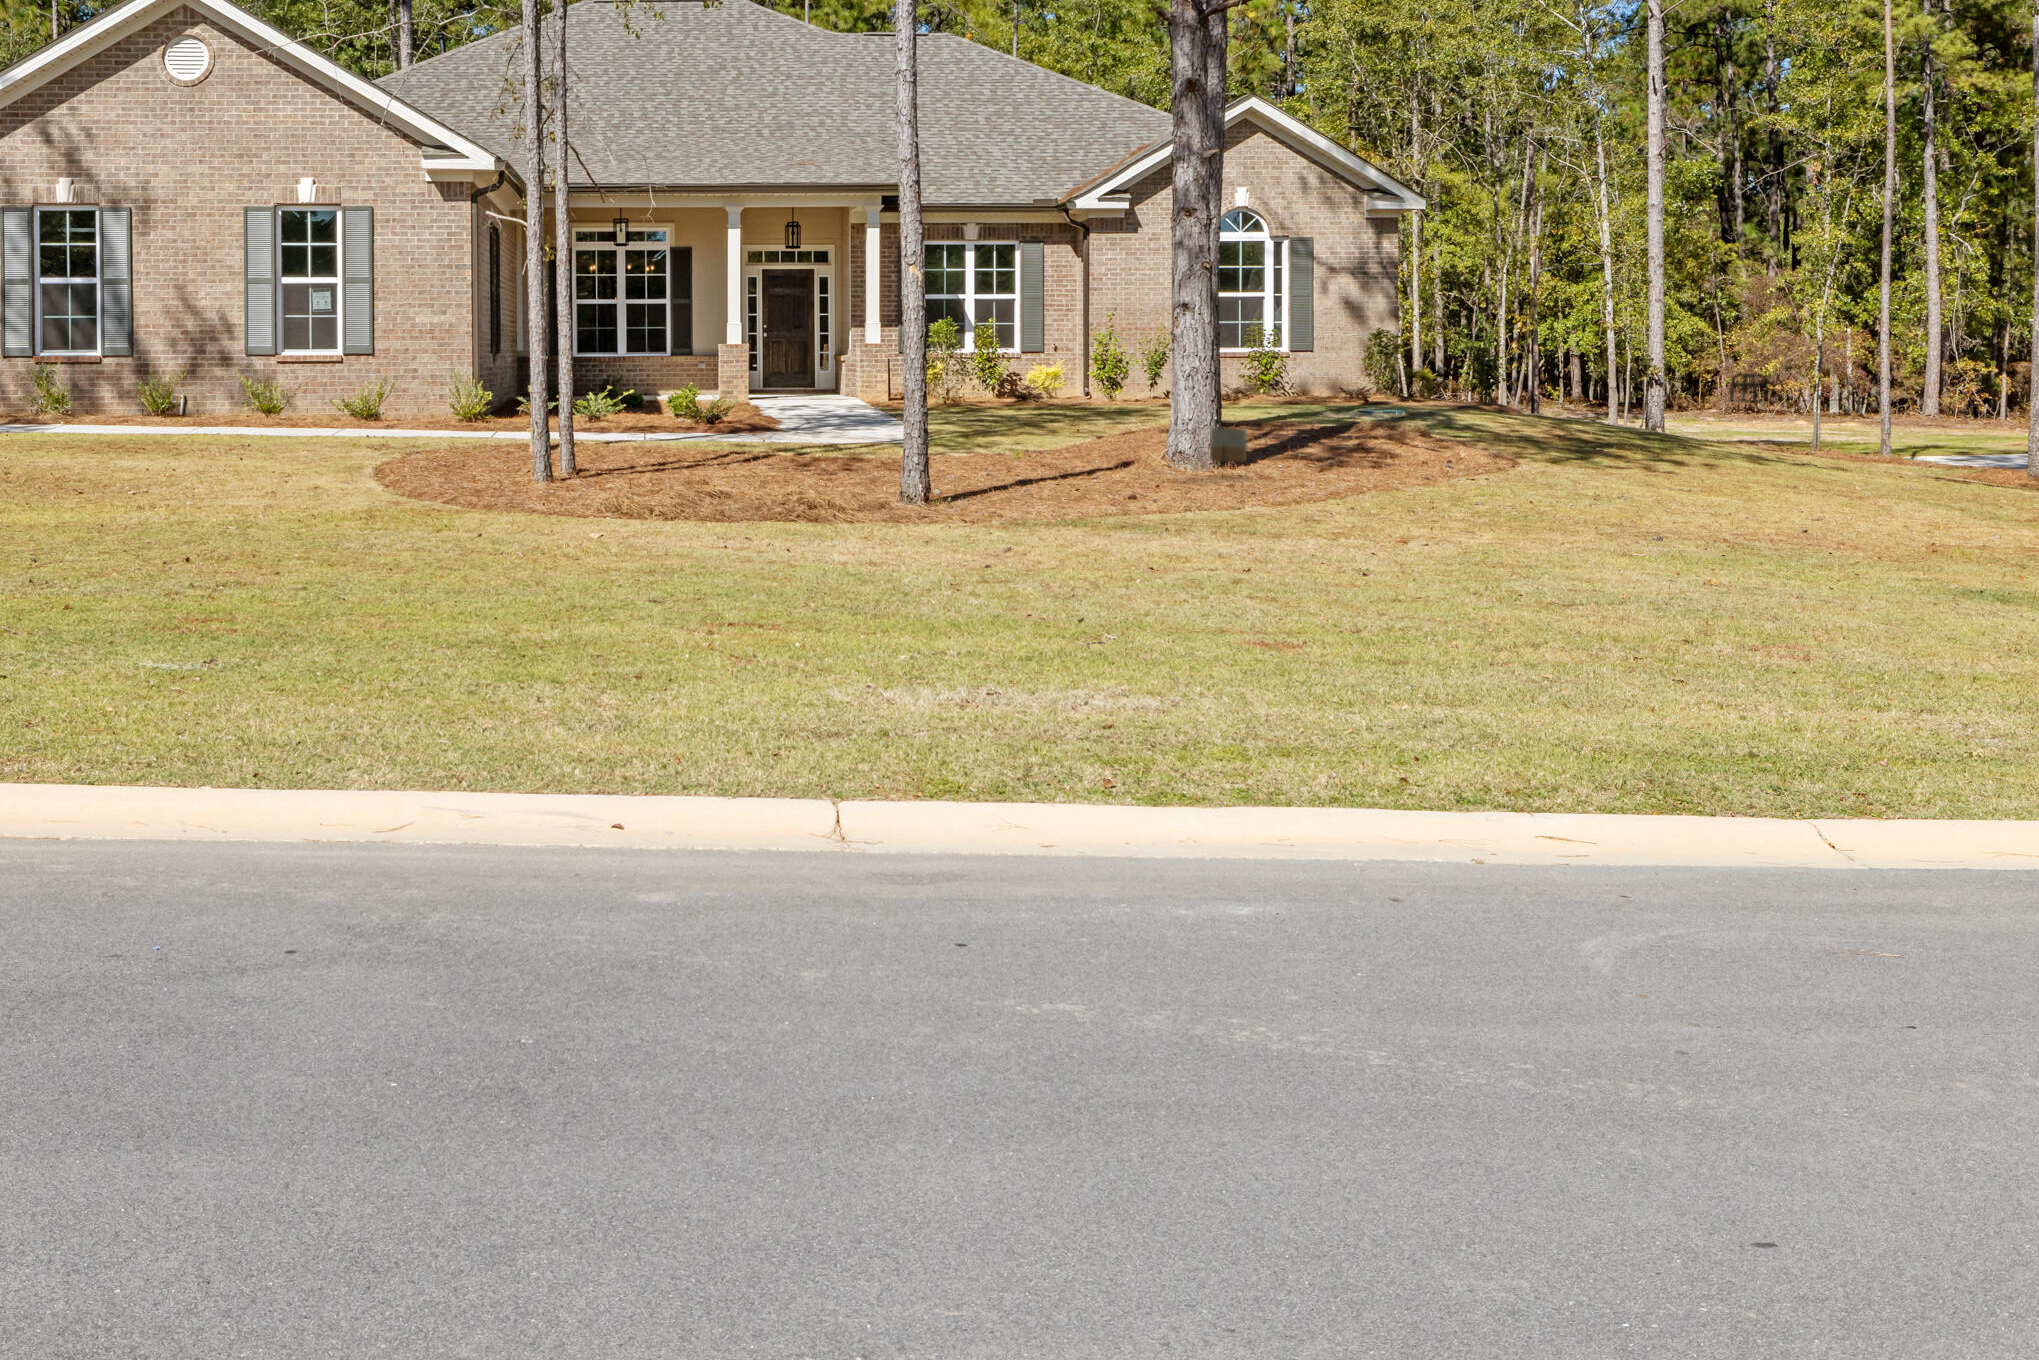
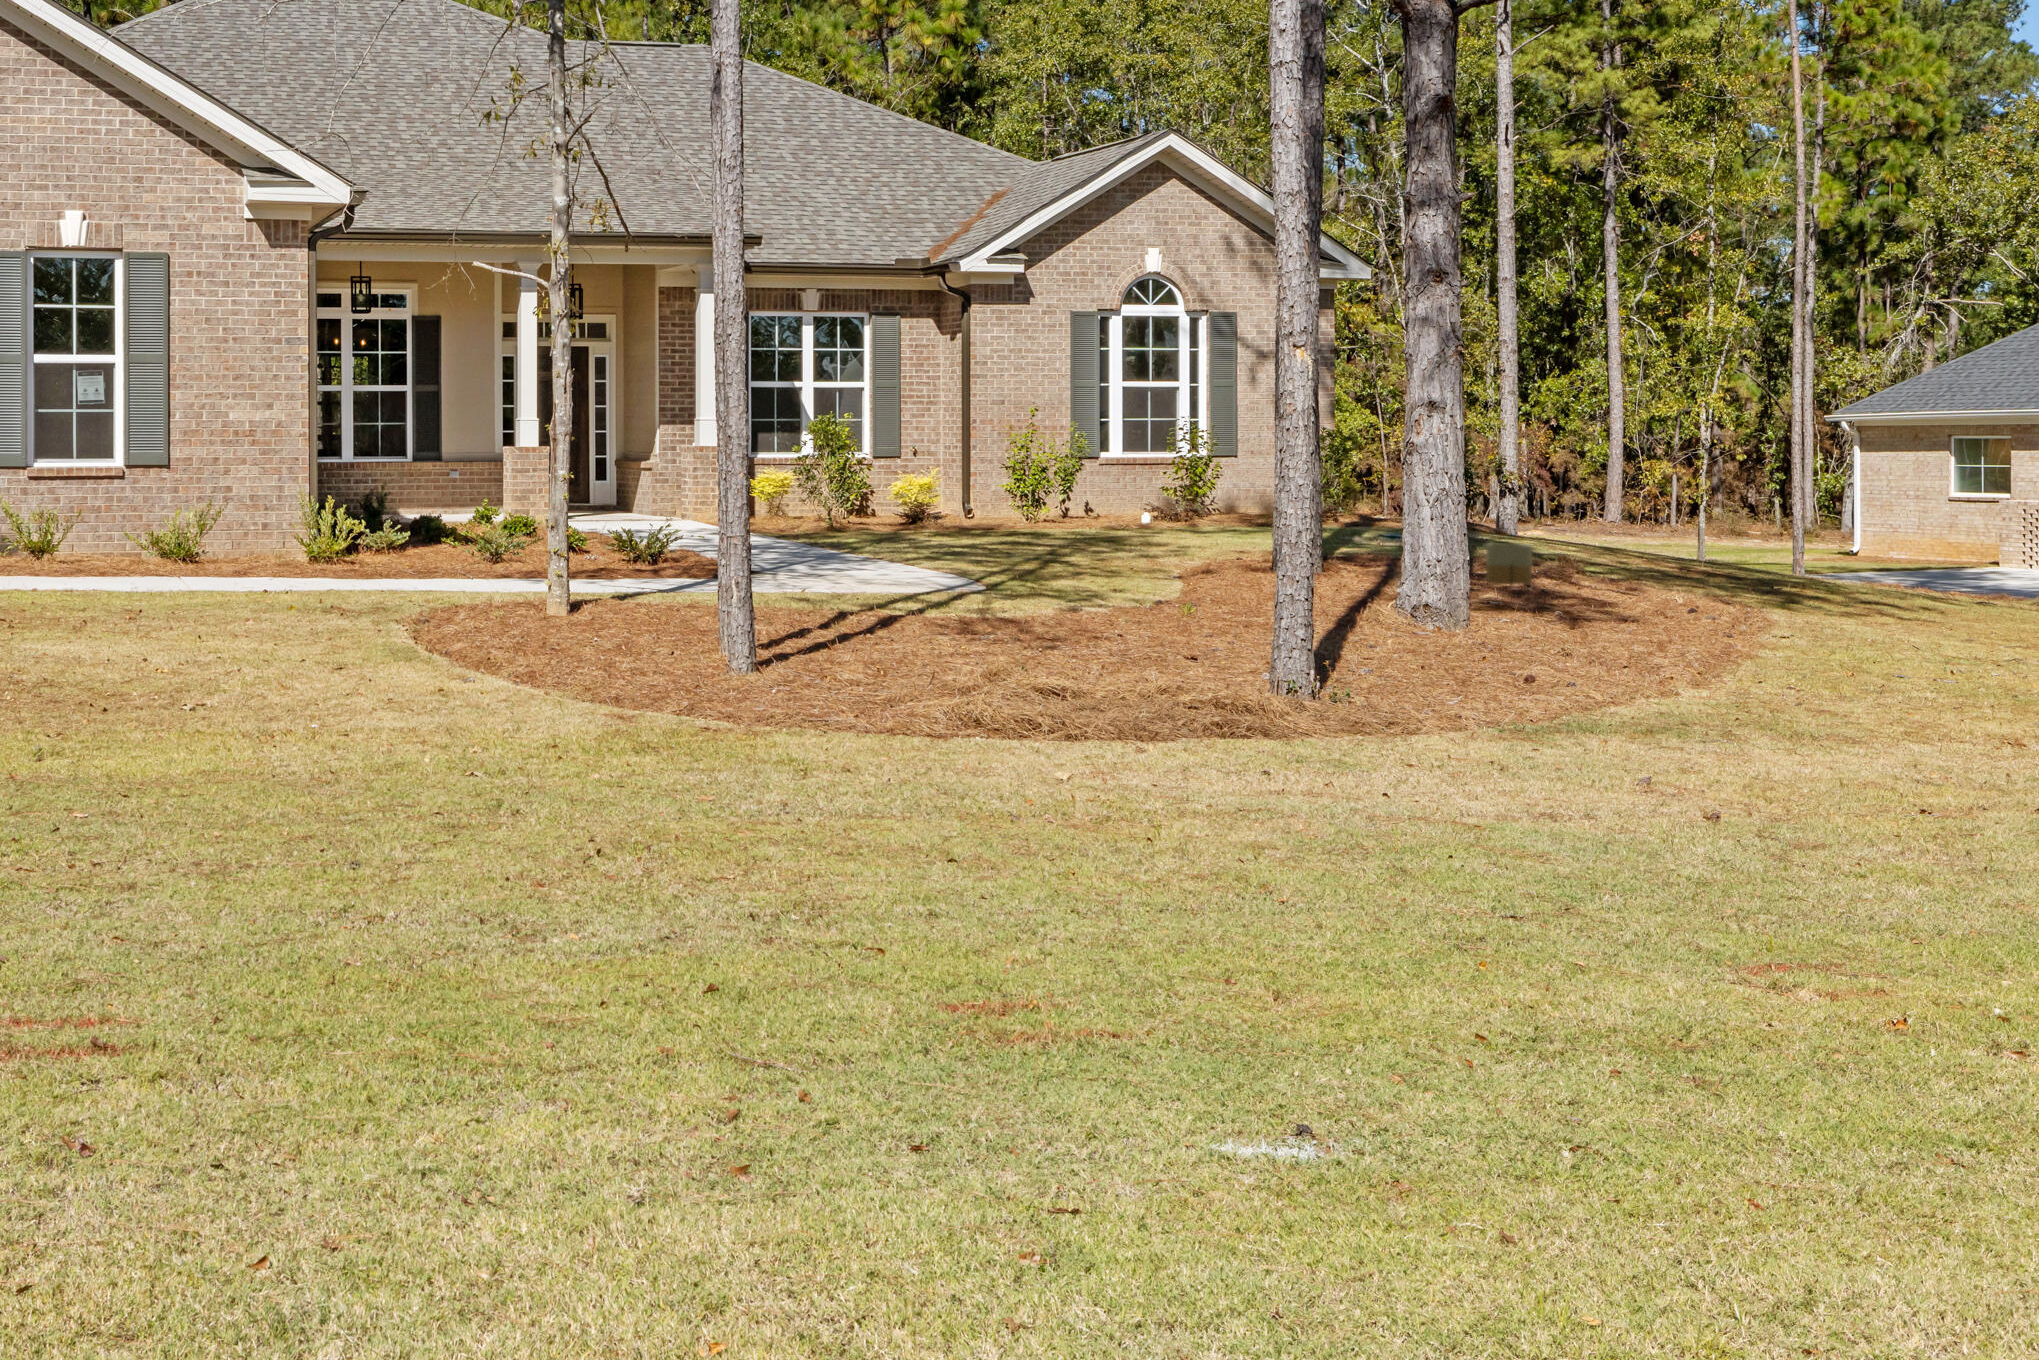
bench: present [1730,373,1768,401] -> none [1553,483,1592,519]

